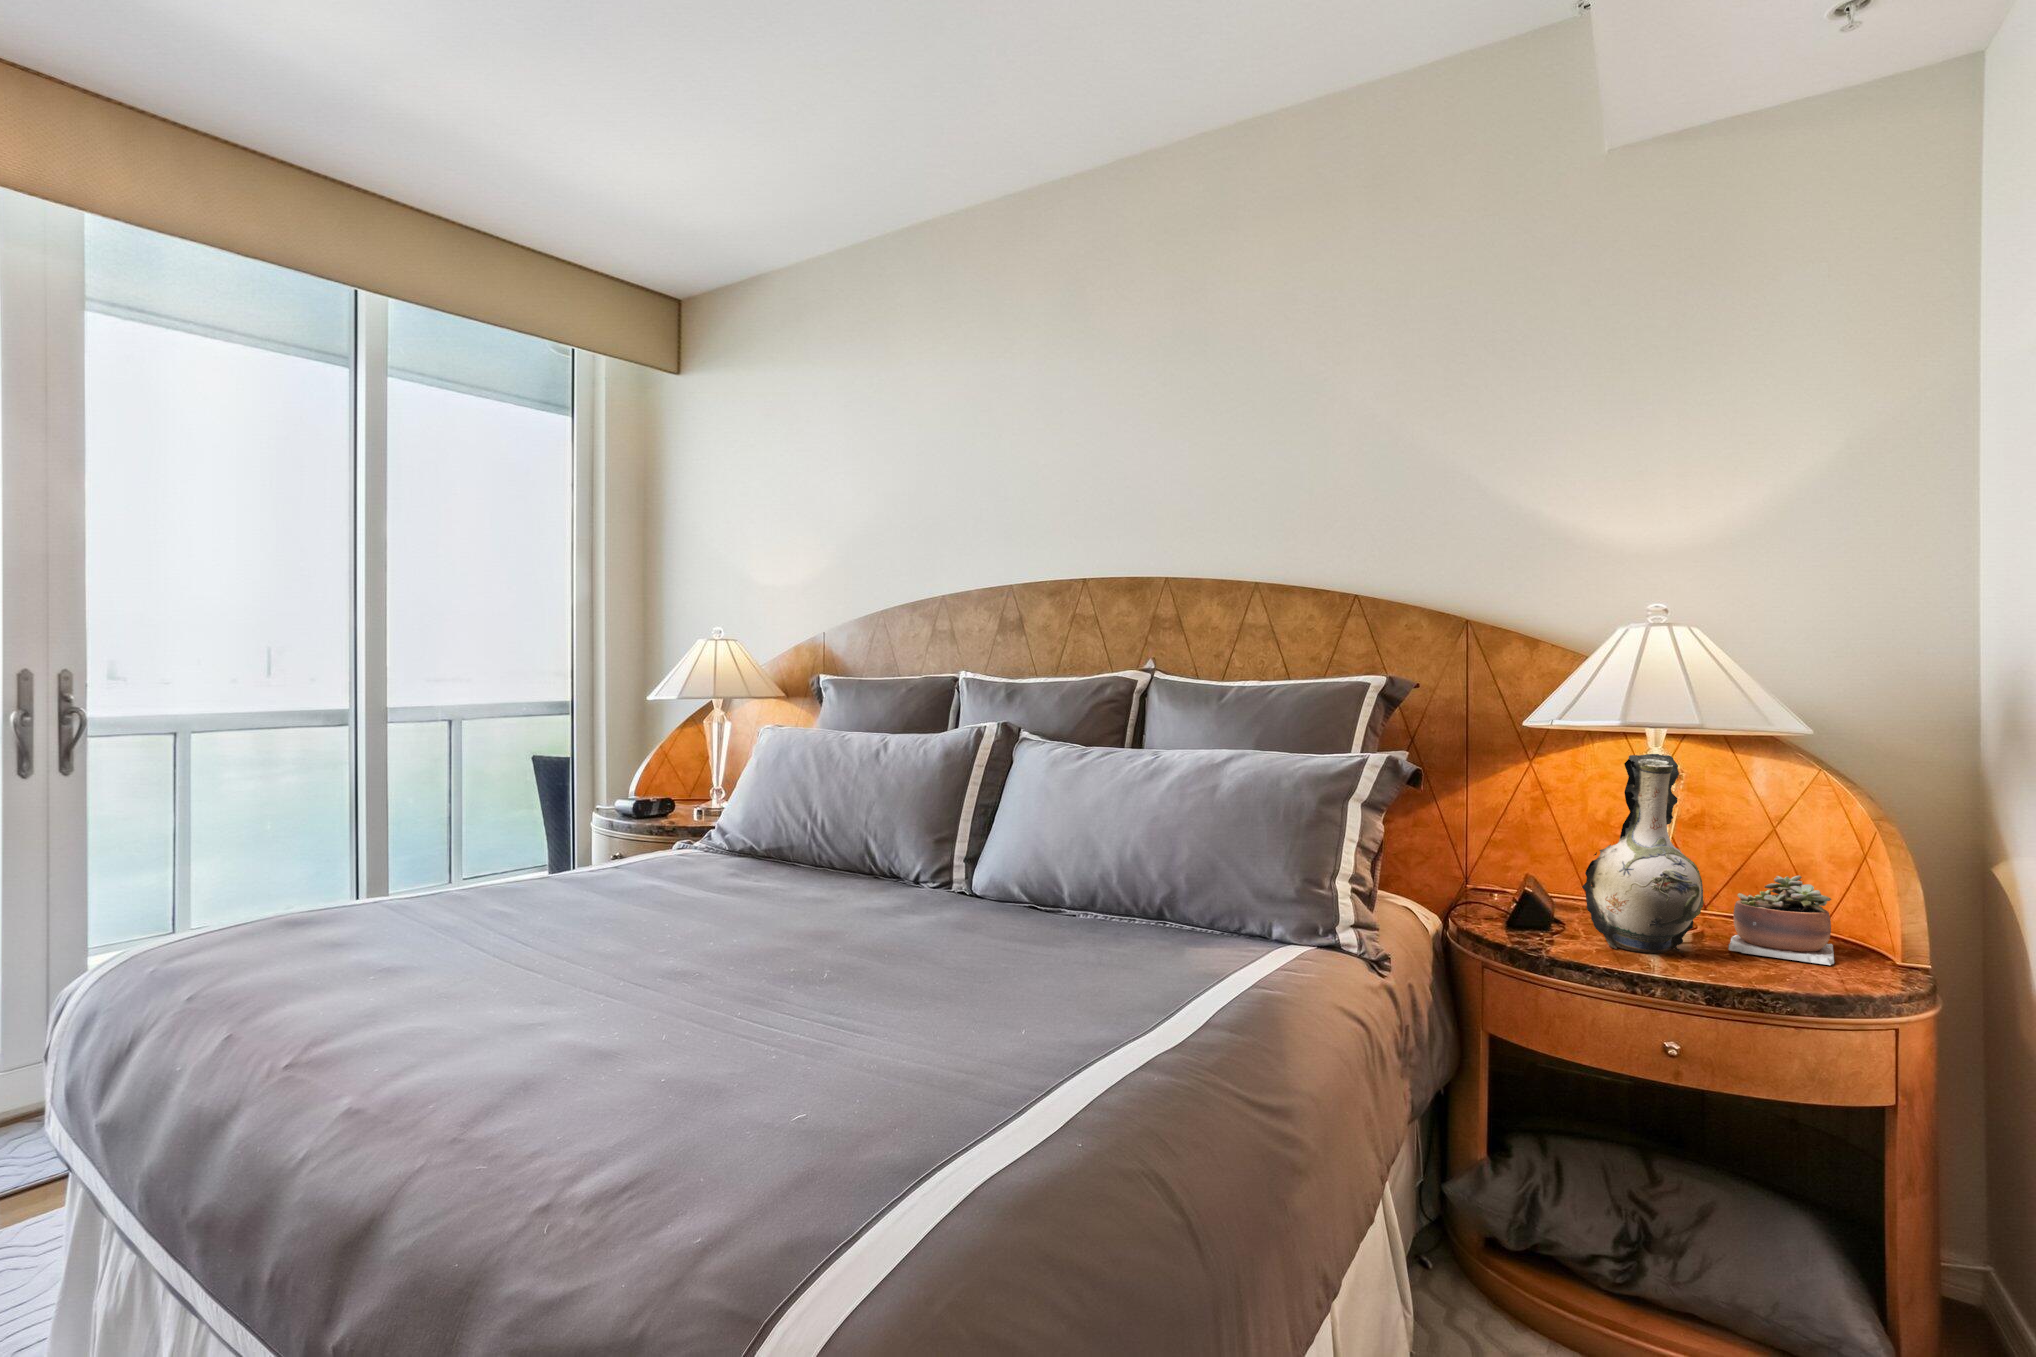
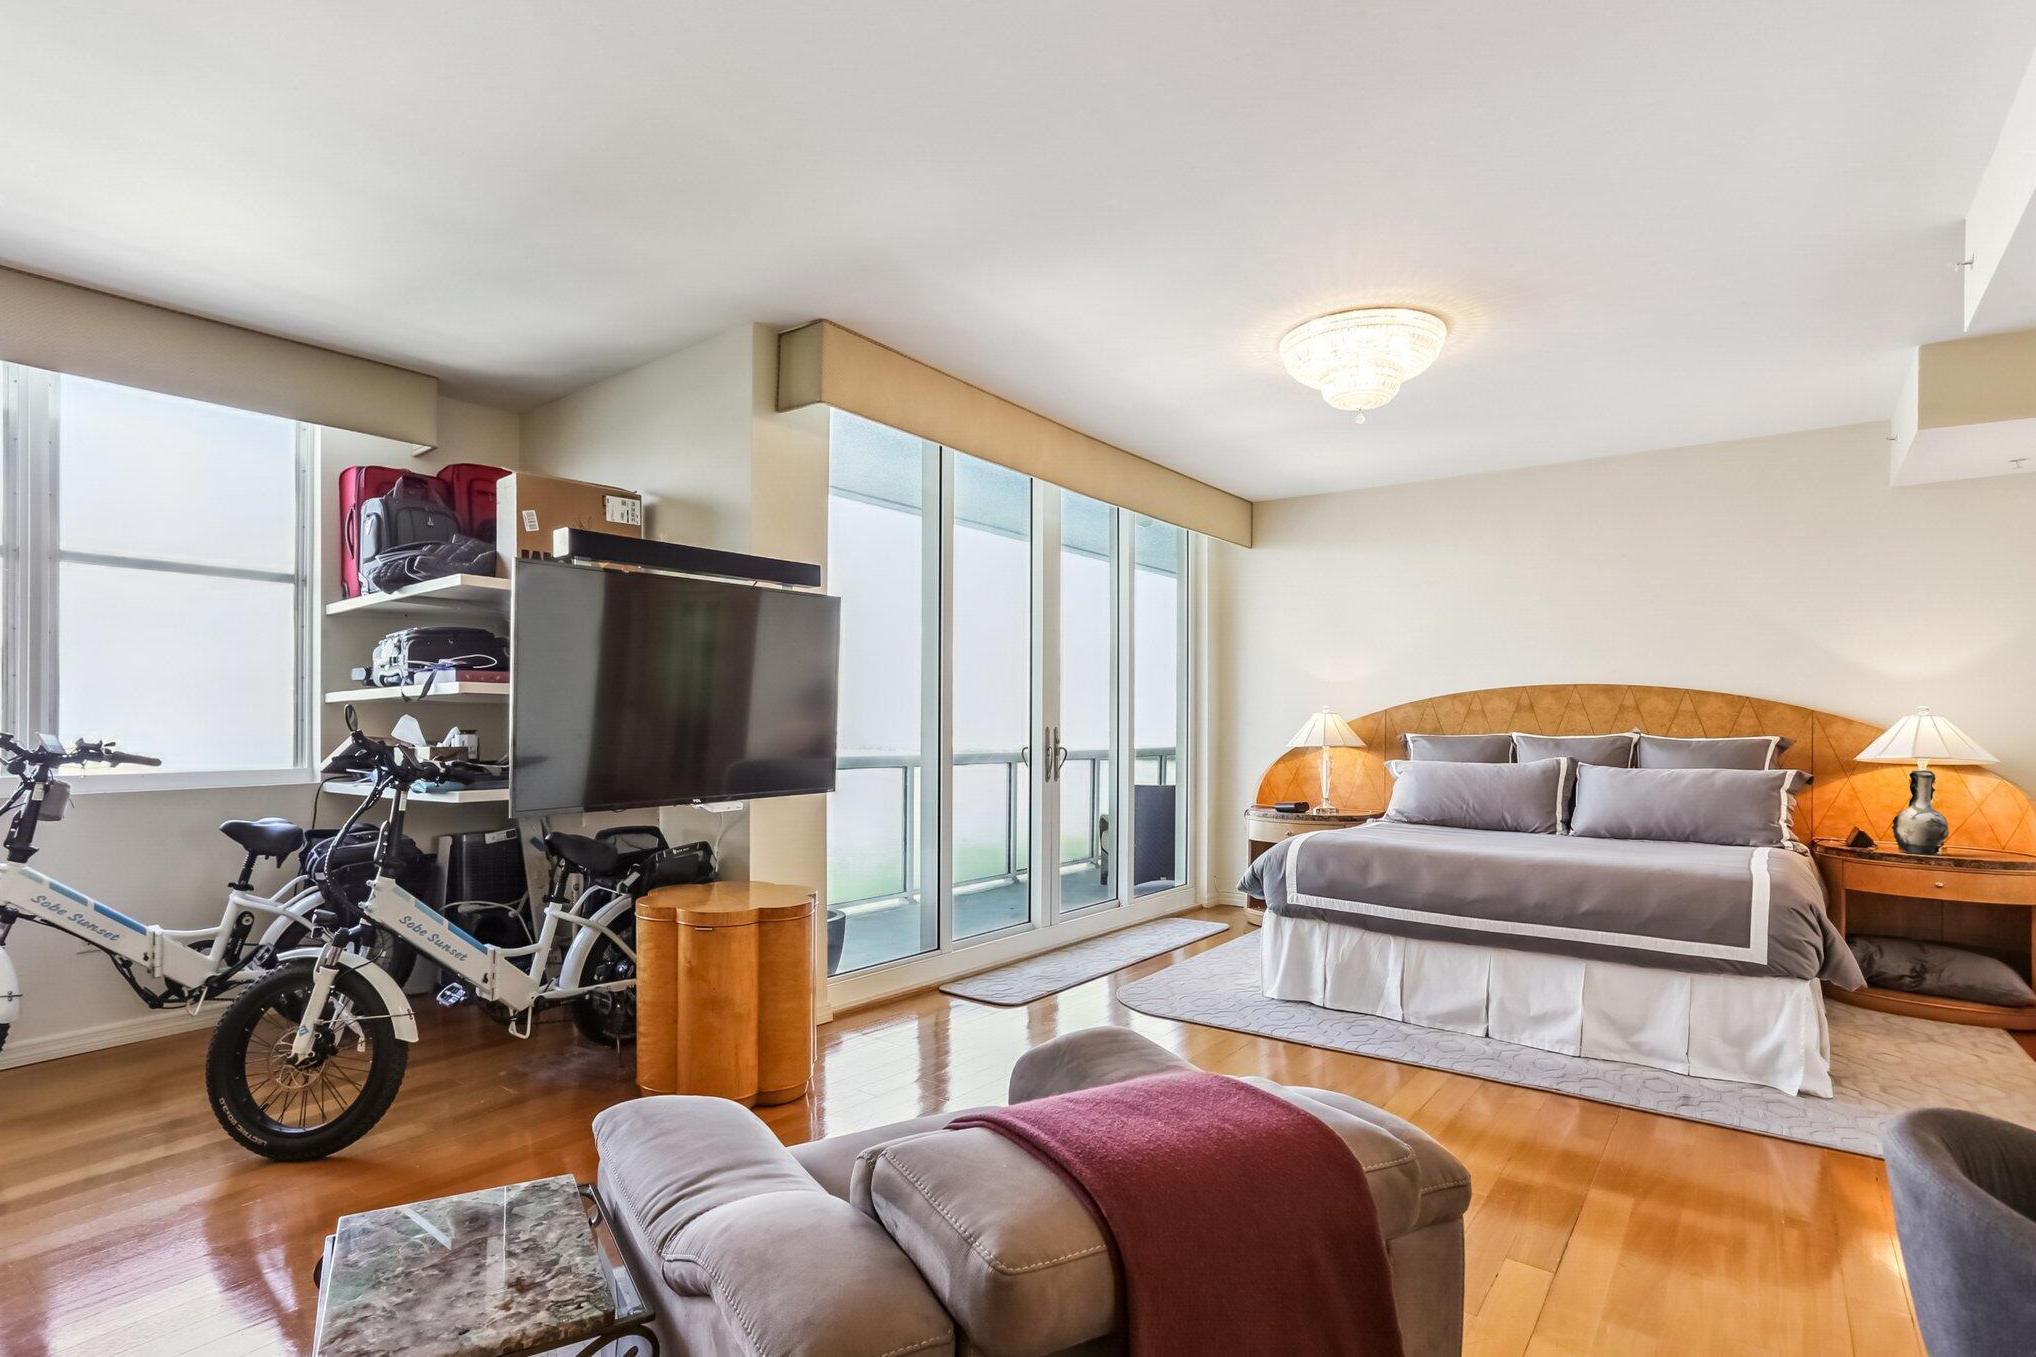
succulent plant: present [1729,876,1834,965] -> none [1960,824,2008,858]

